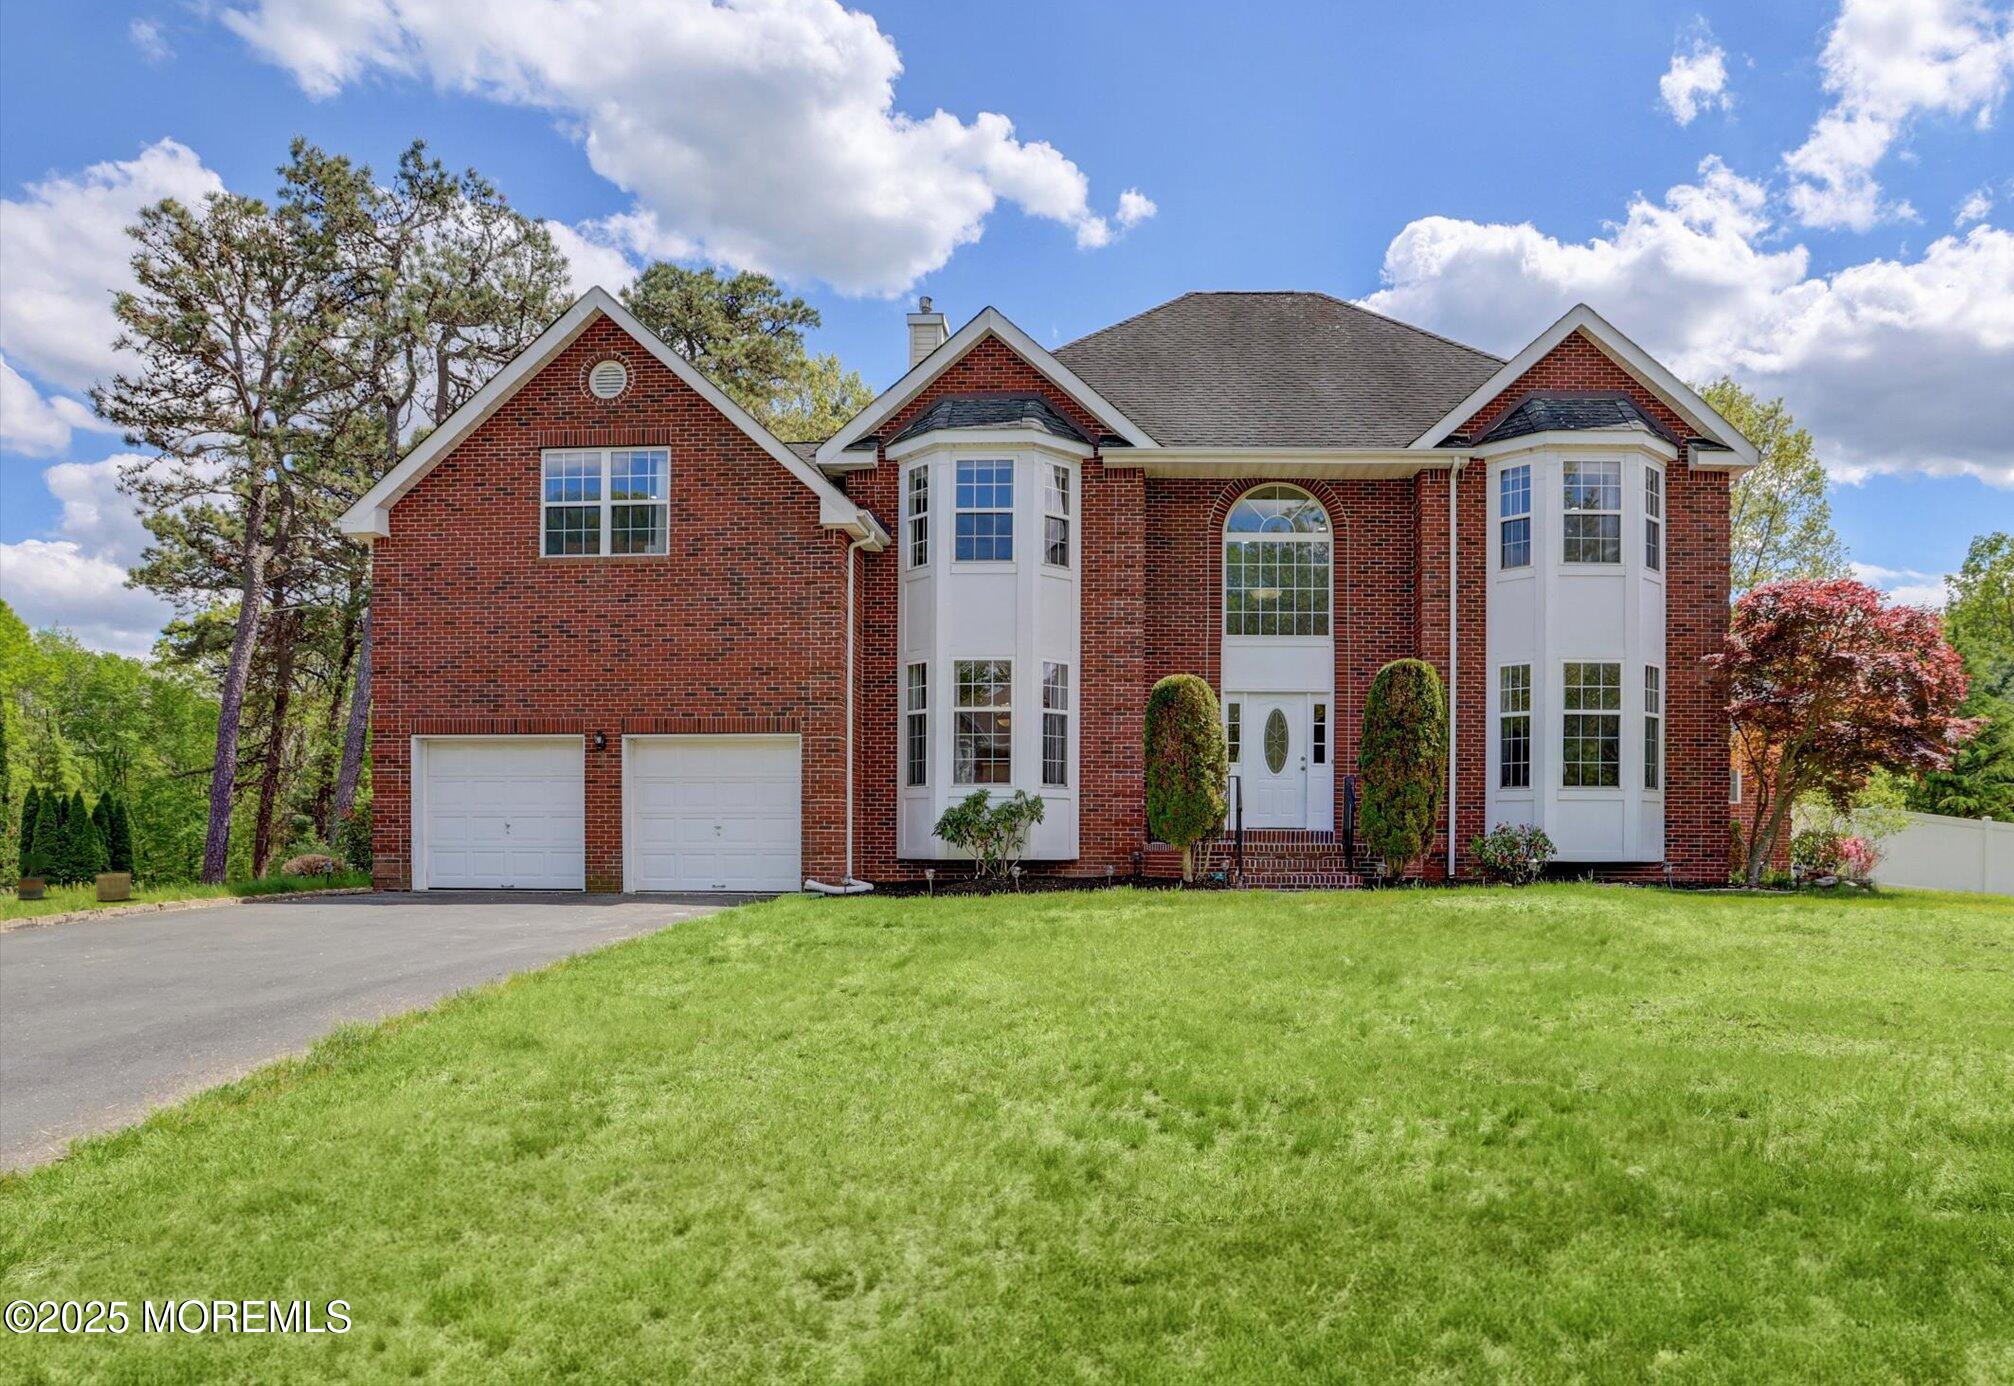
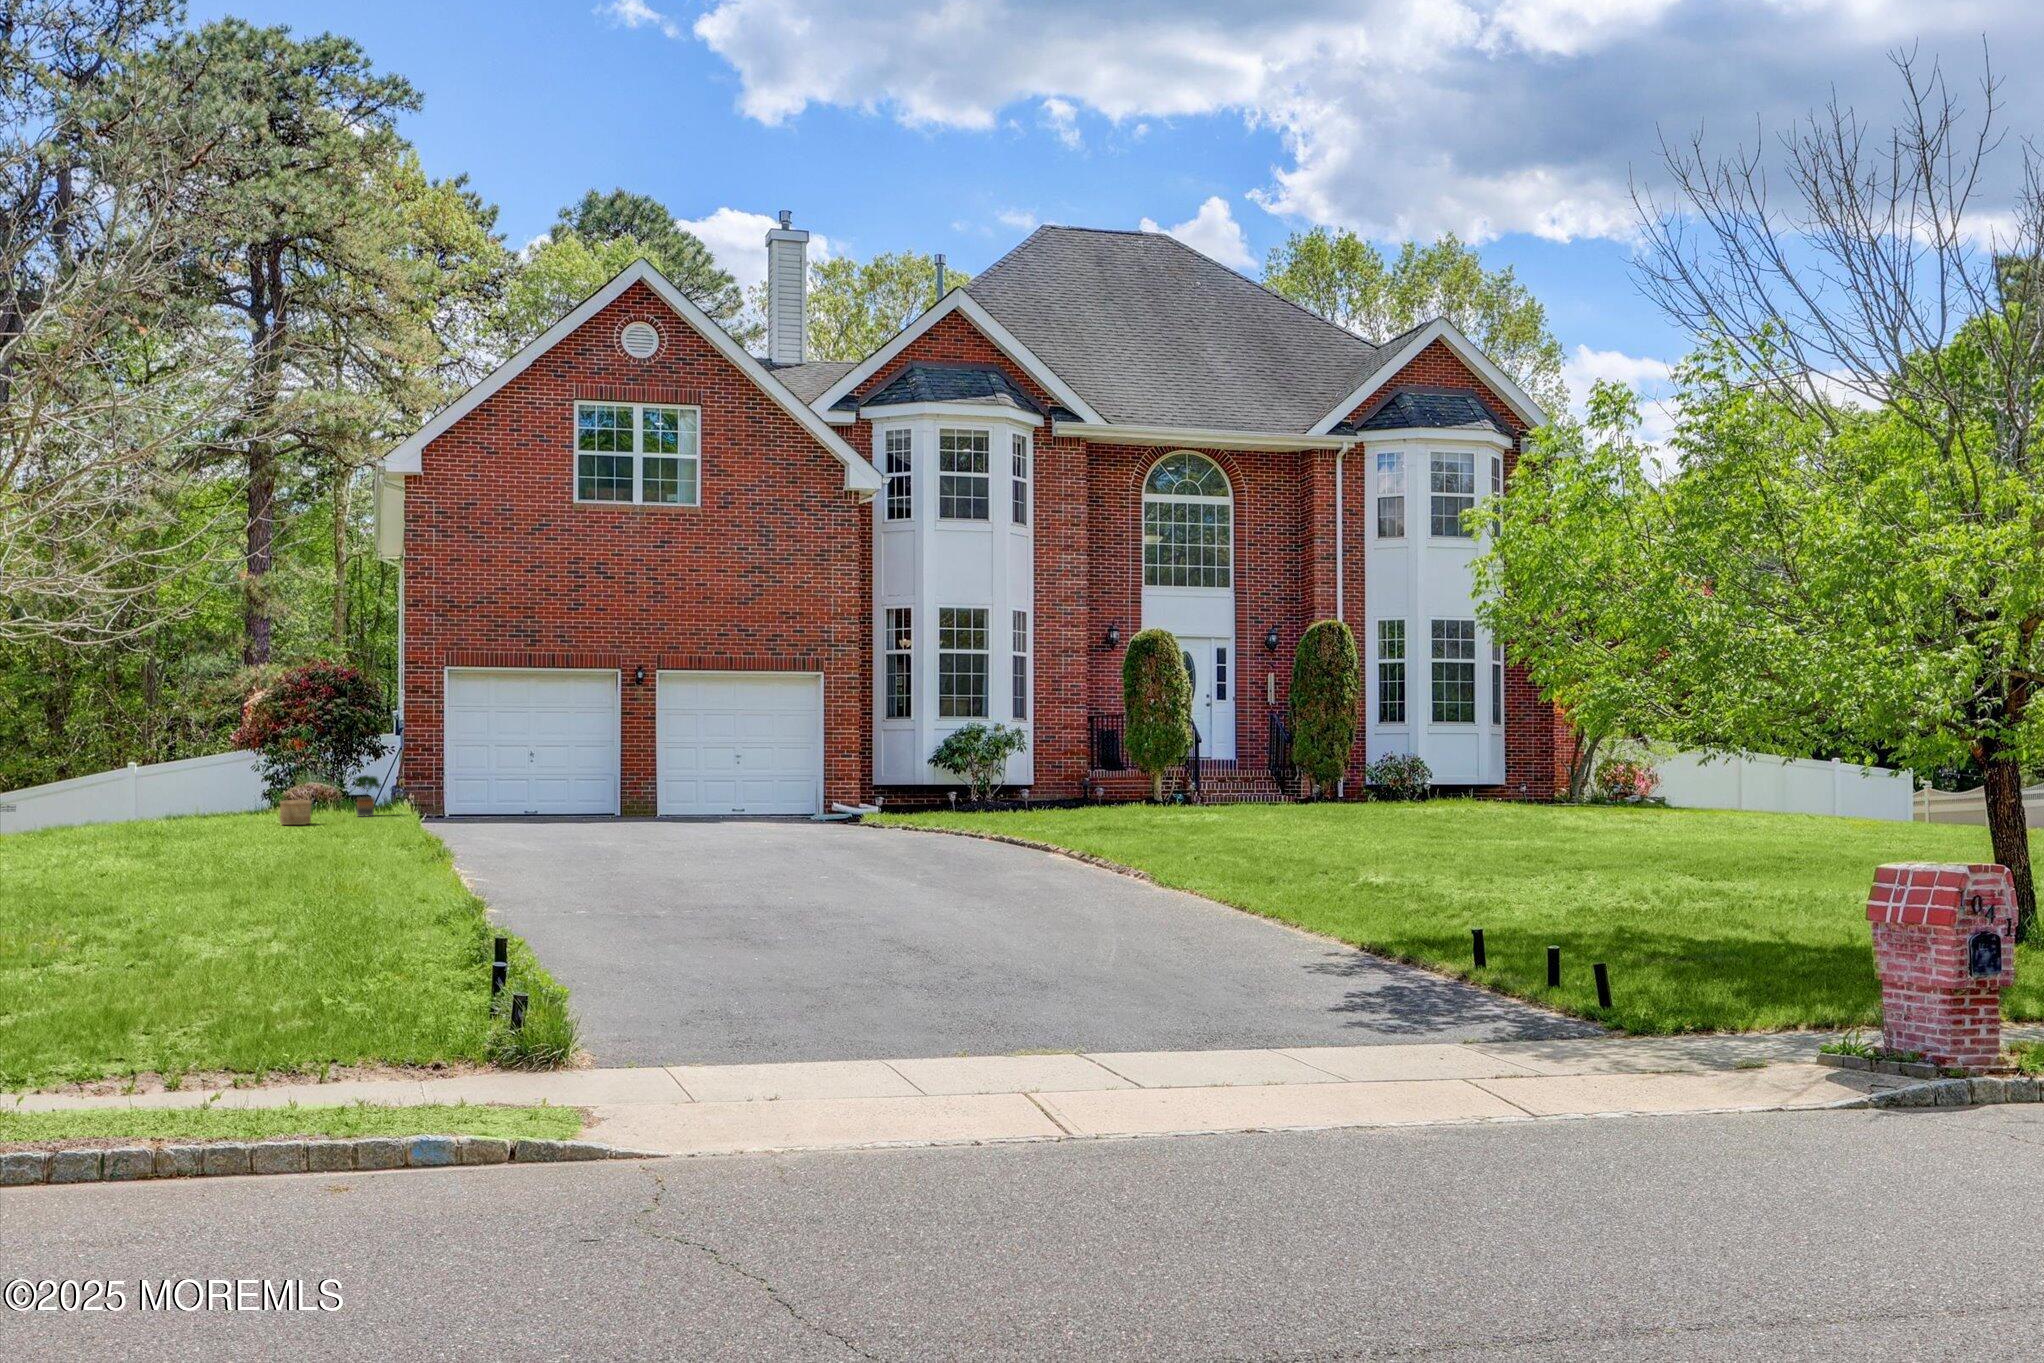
potted tree: present [18,853,51,899] -> present [353,775,381,817]

